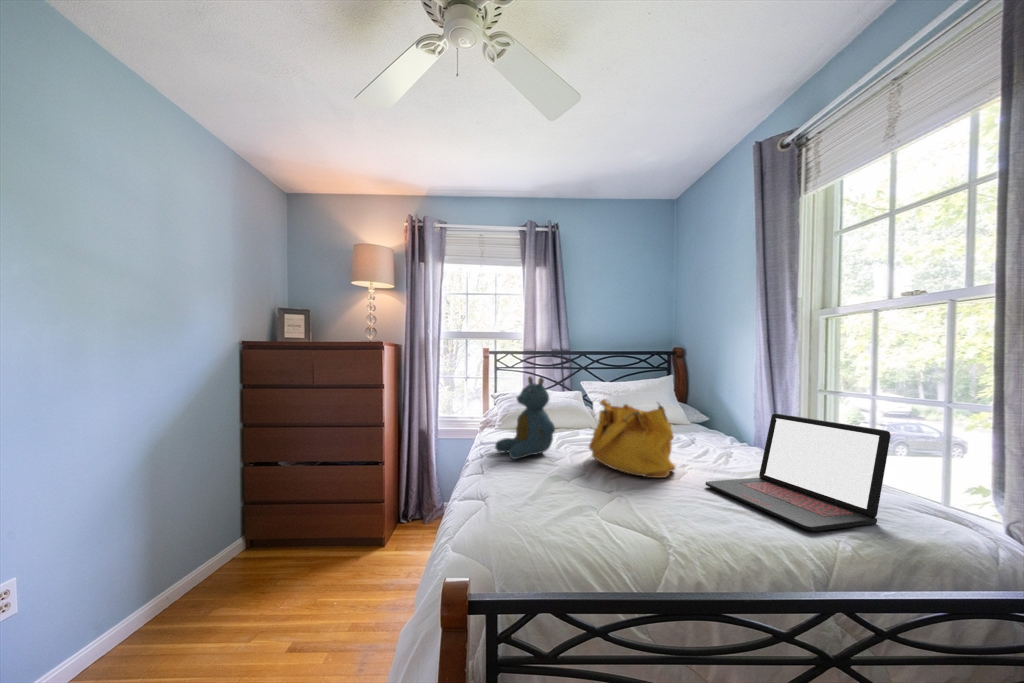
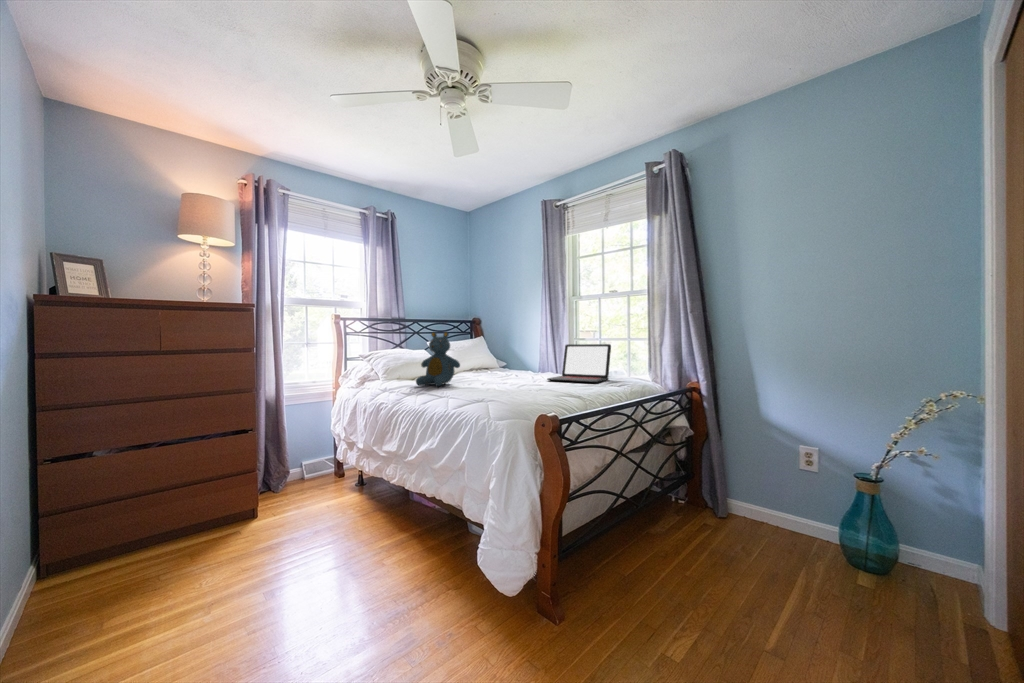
handbag: present [589,399,675,478] -> none [480,342,529,382]

